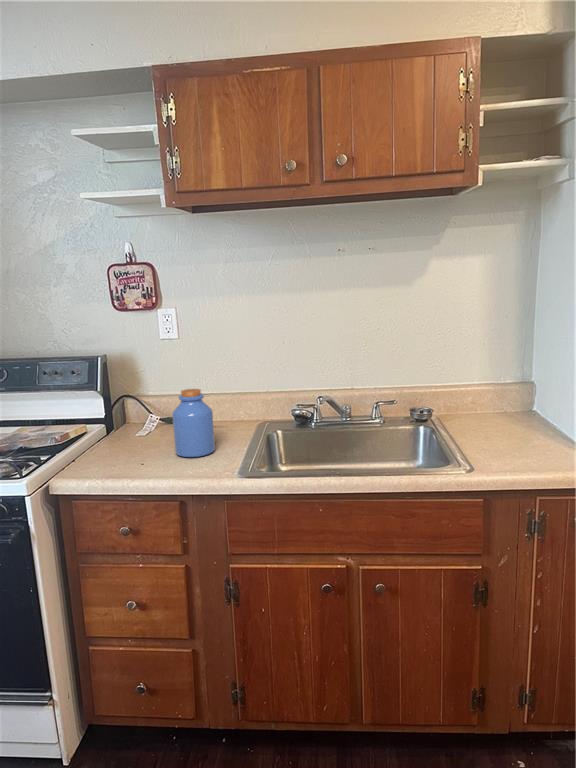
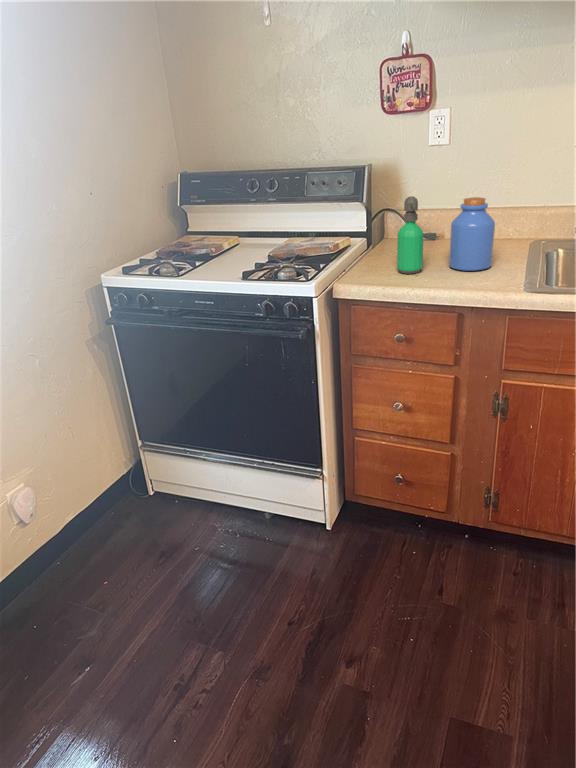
soap dispenser: none [119,390,148,464] -> present [397,196,423,274]

